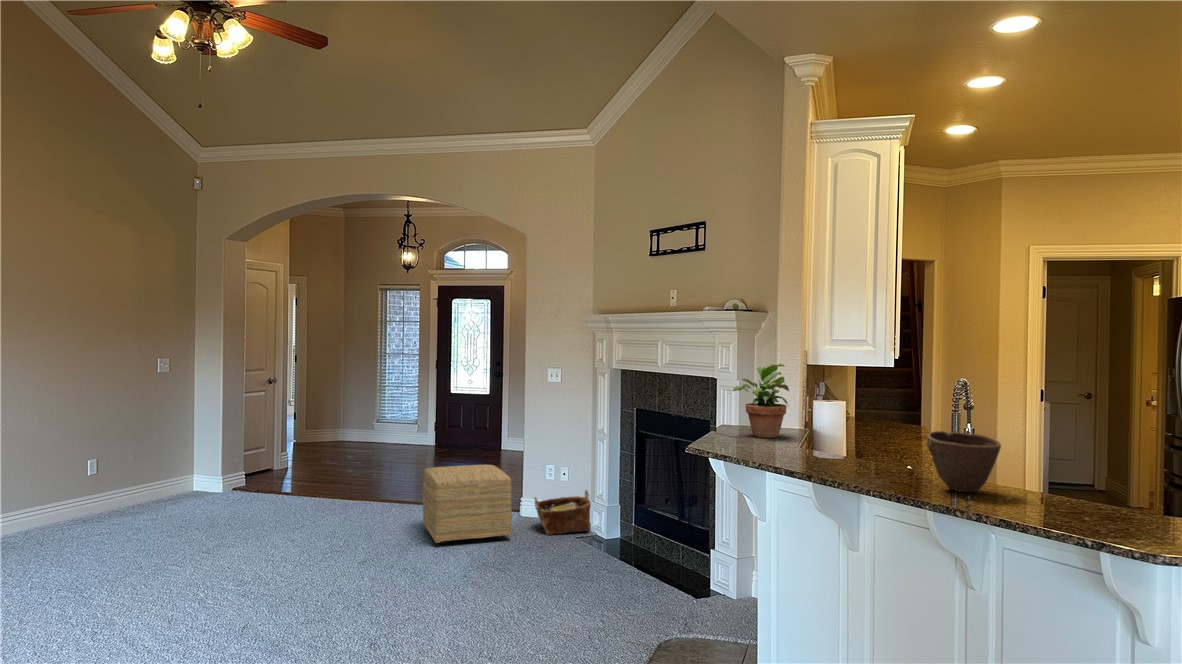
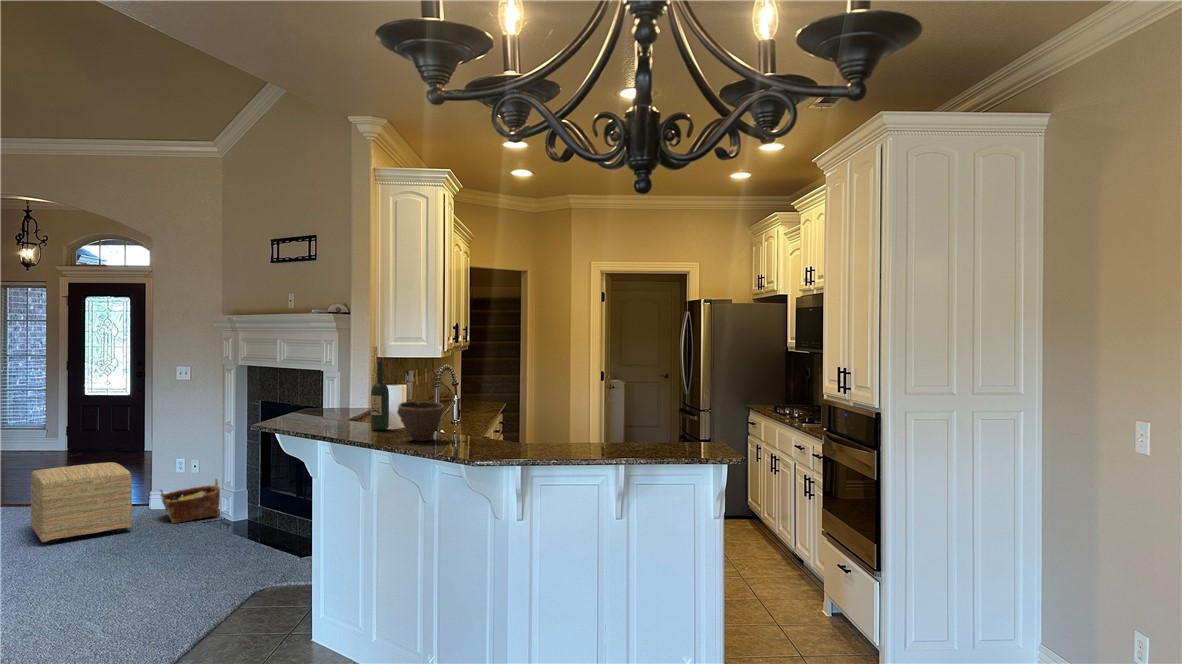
potted plant: present [733,364,789,438] -> none [305,357,353,416]
wine bottle: none [854,371,880,467] -> present [371,362,389,430]

